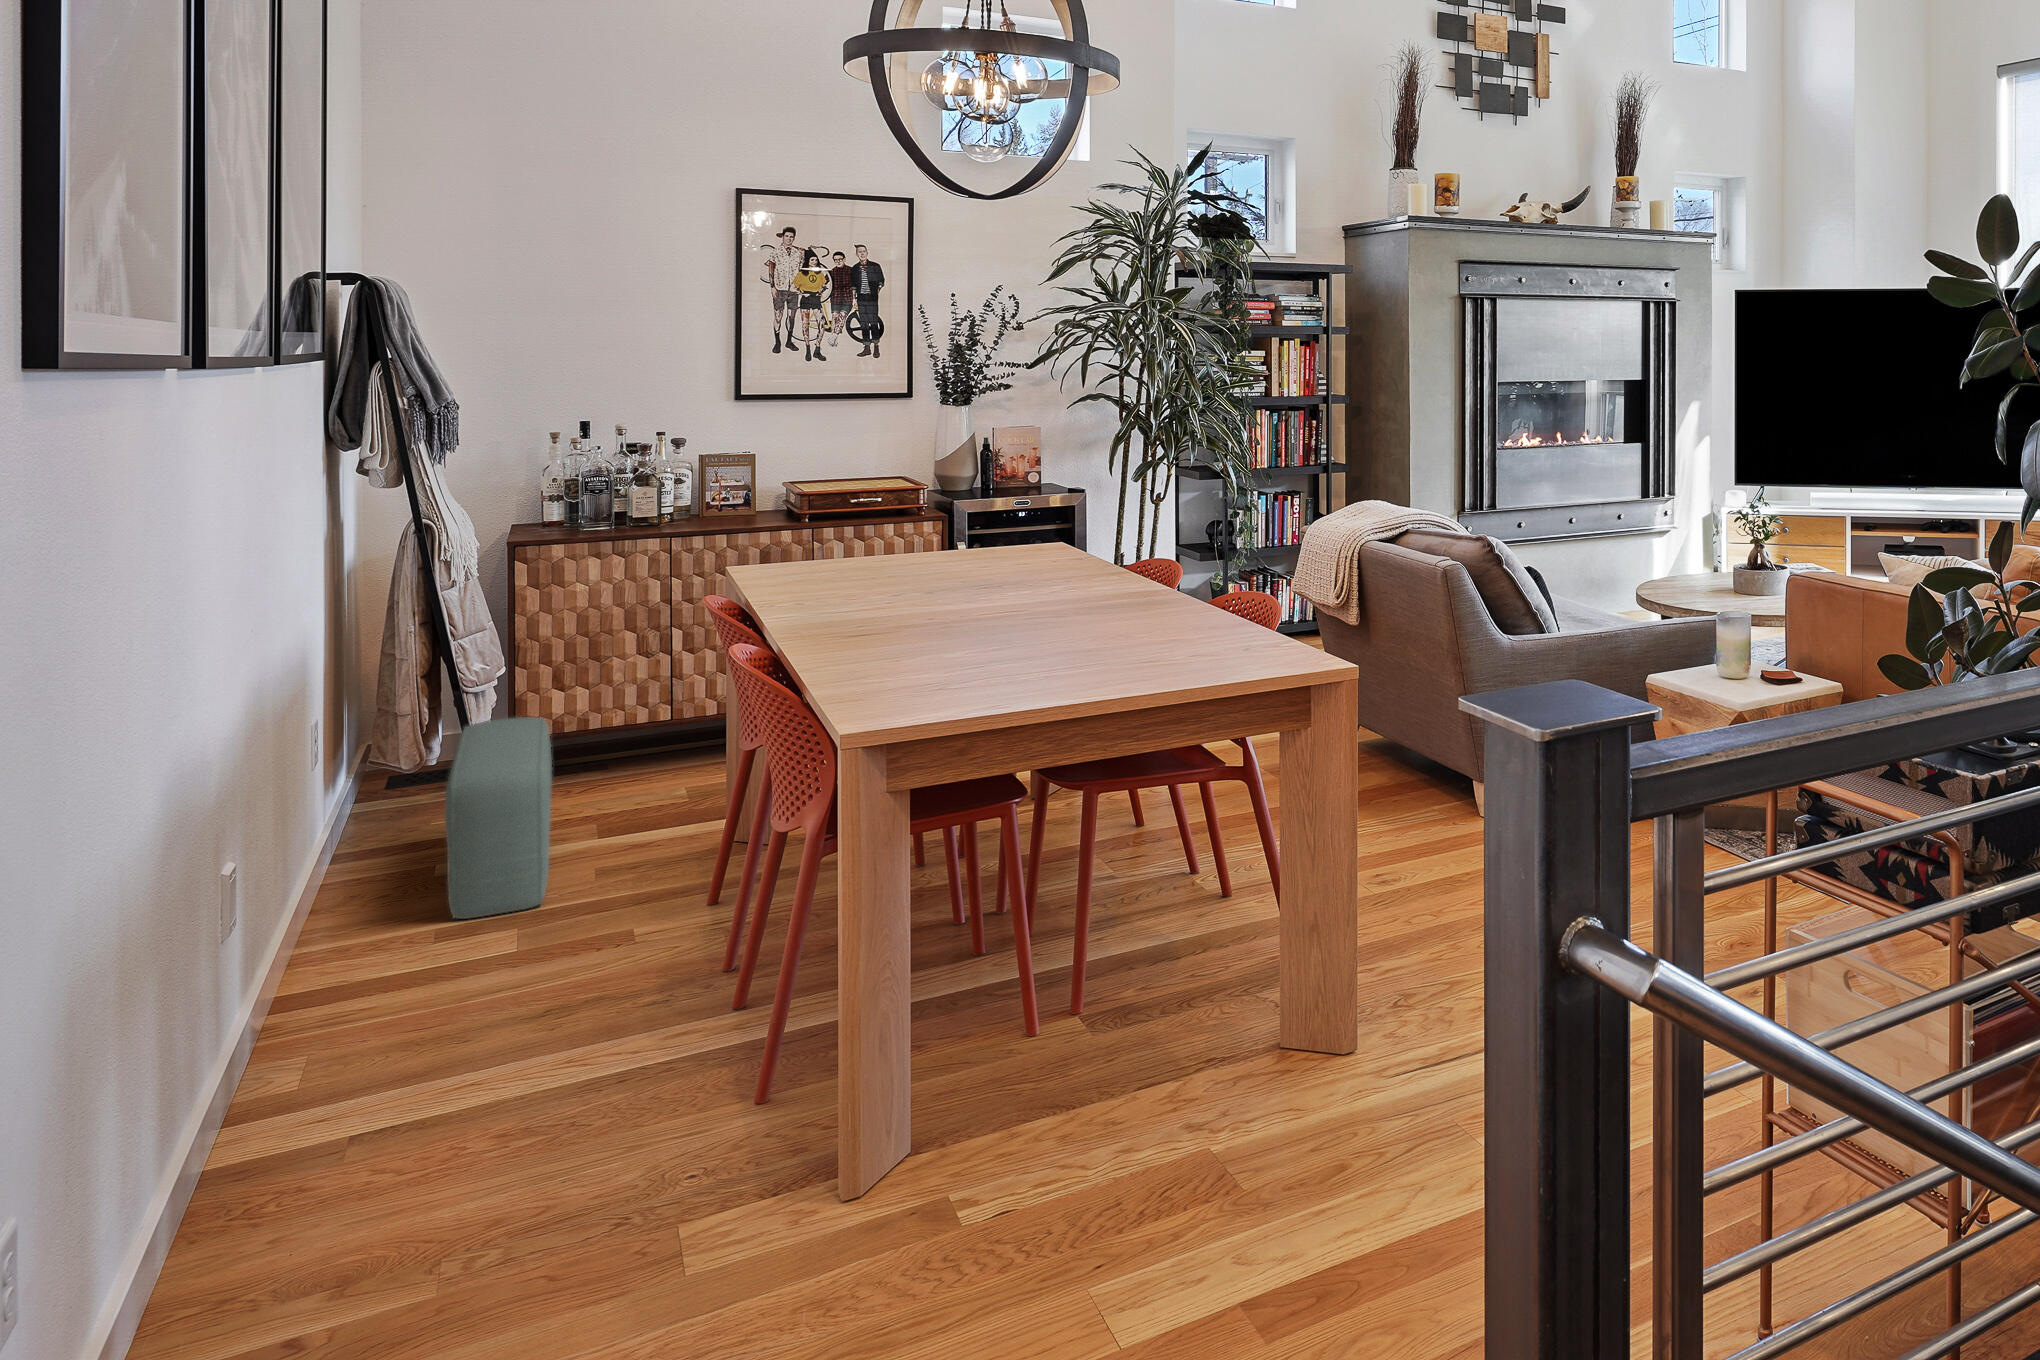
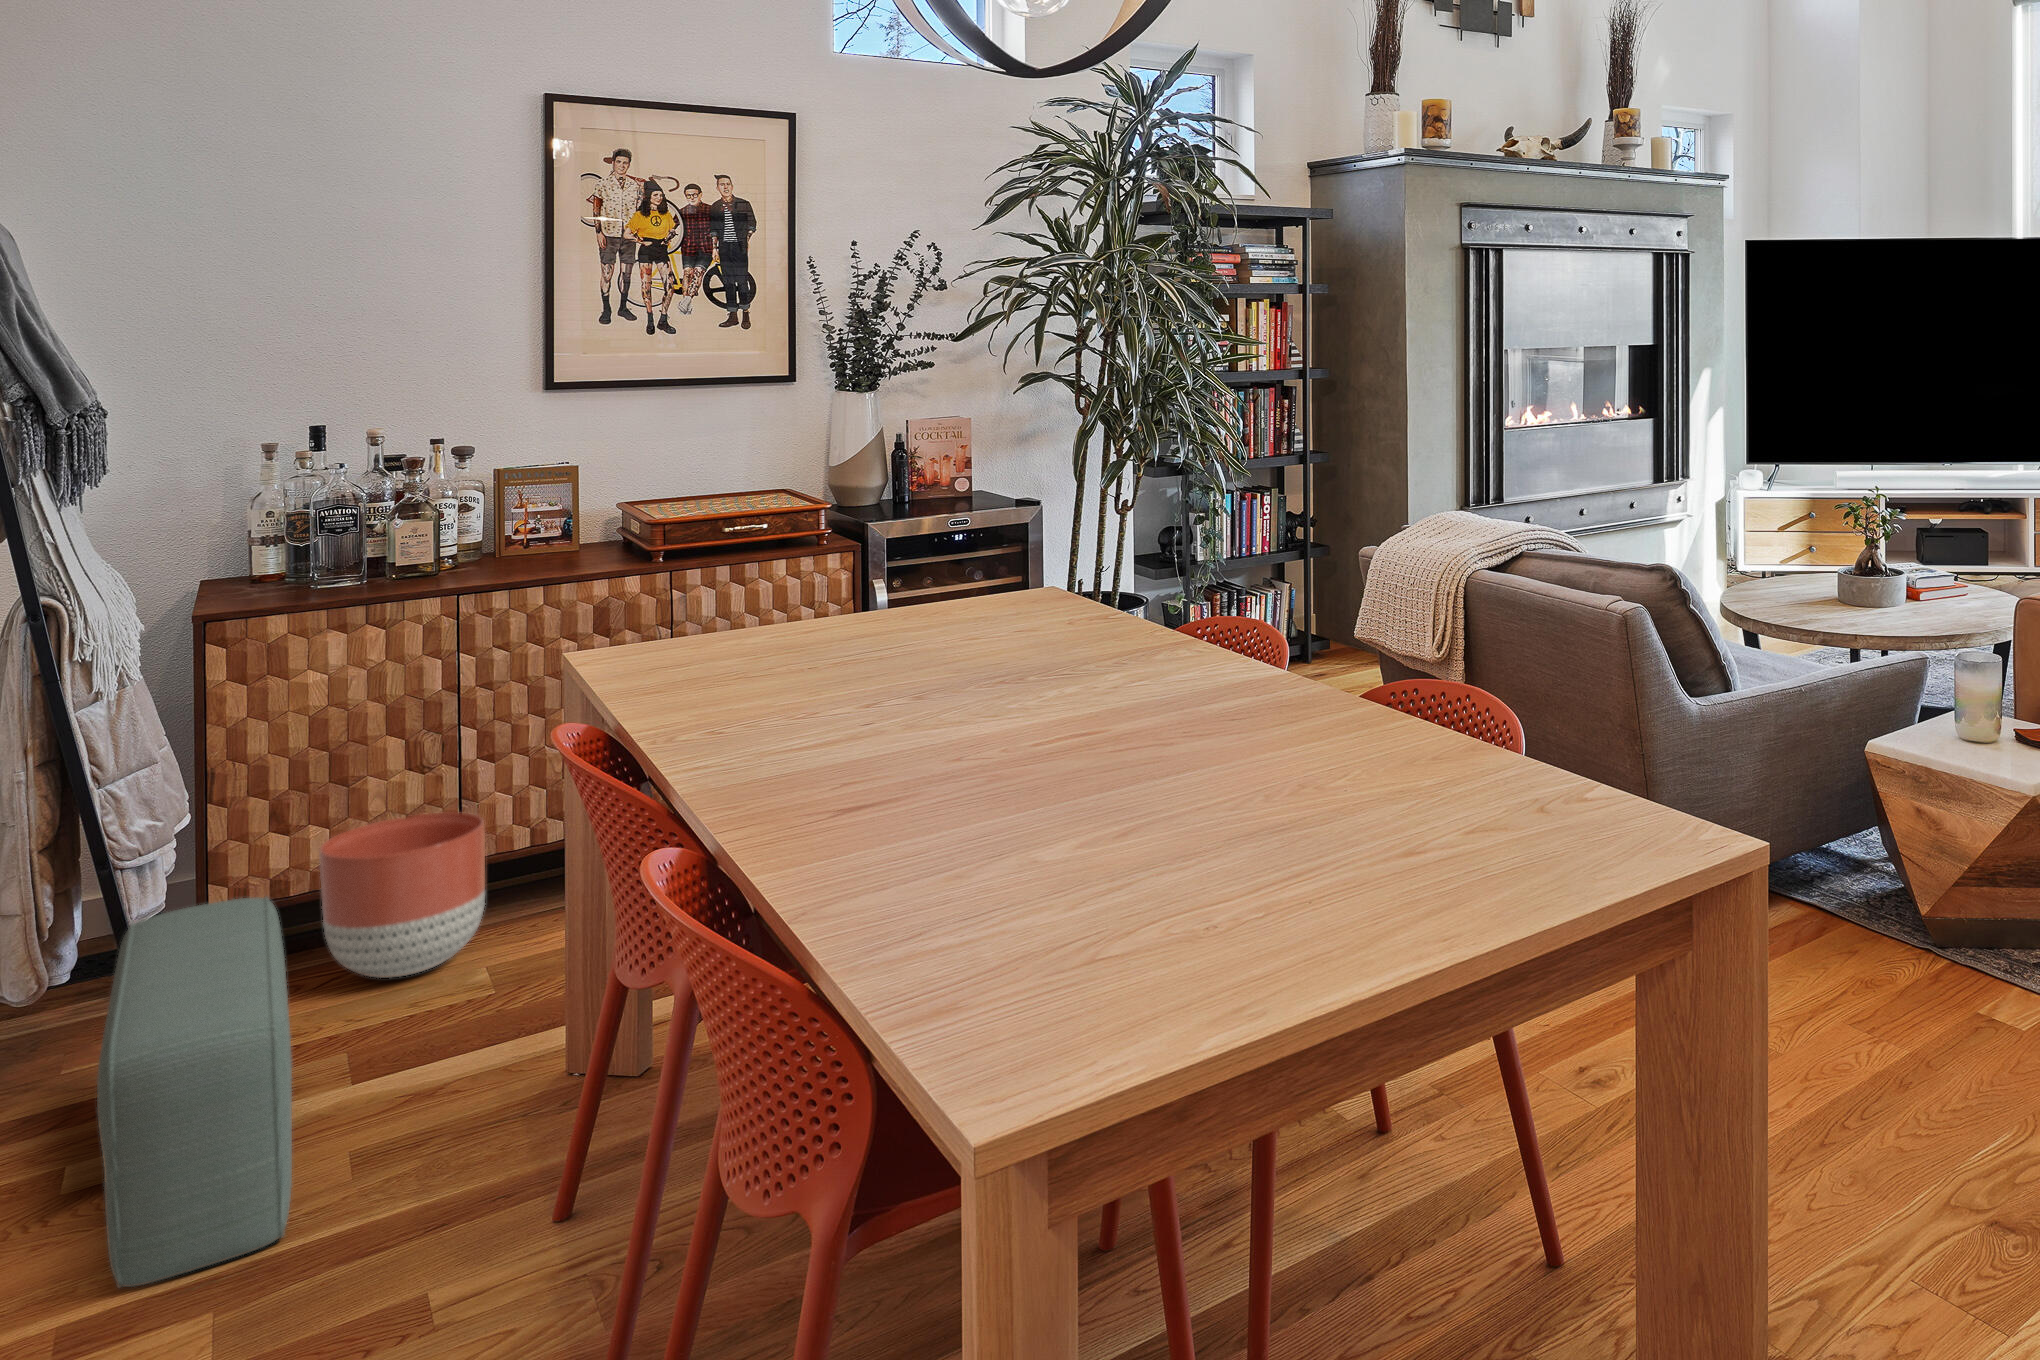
planter: none [578,685,682,790] -> present [319,812,485,978]

